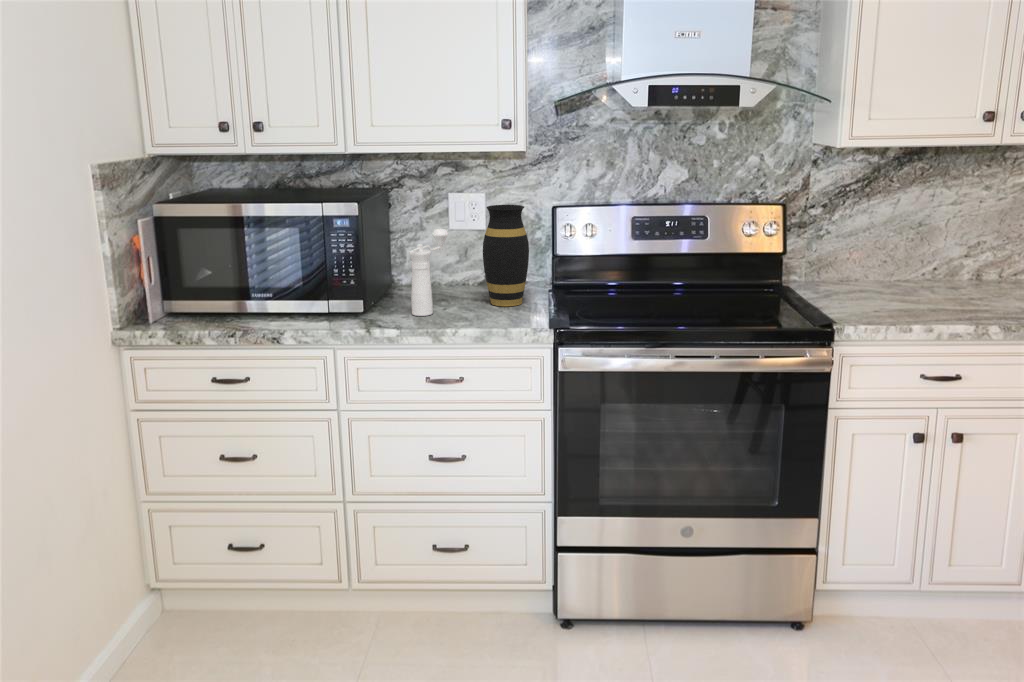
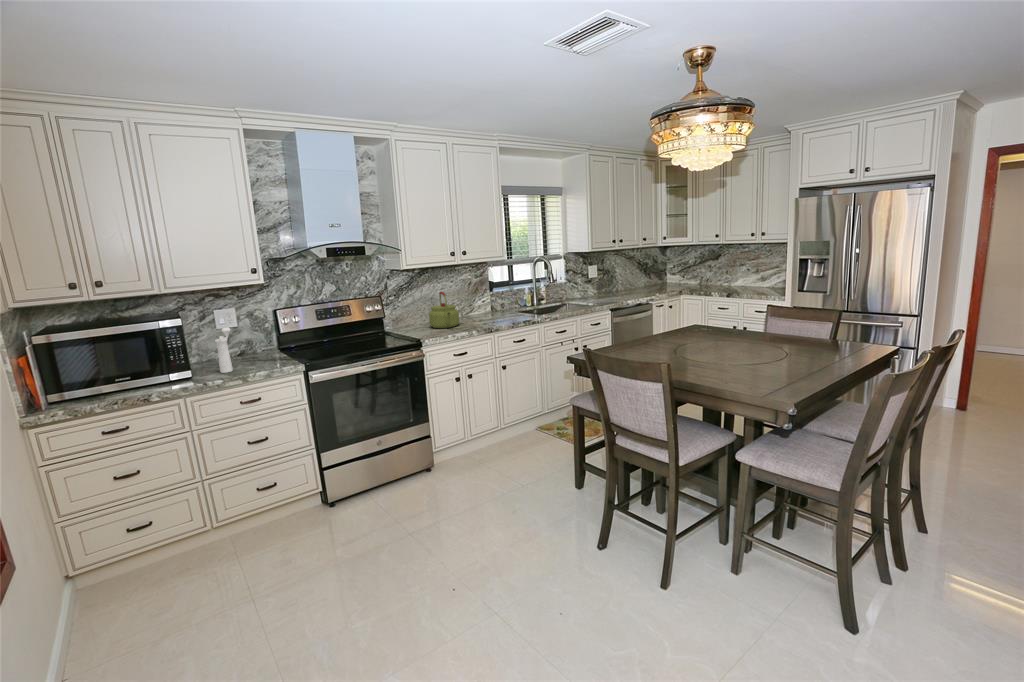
vase: present [483,205,529,306] -> none [249,311,275,361]
kettle: none [887,210,971,303] -> present [429,292,459,328]

